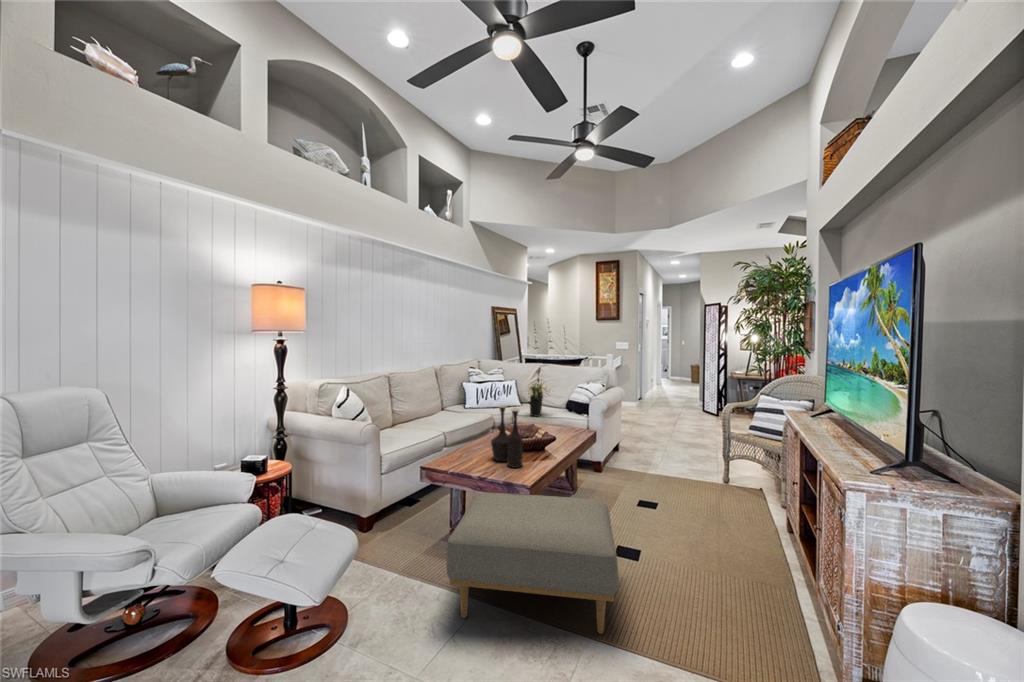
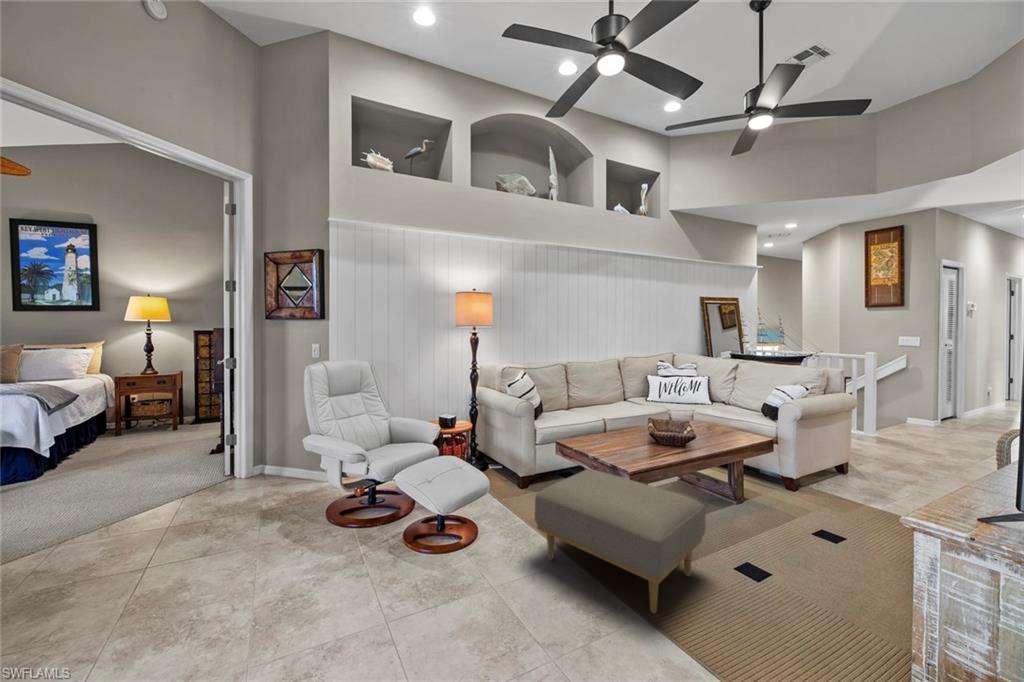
flower arrangement: present [528,382,551,416] -> none [701,378,736,417]
vase: present [491,405,523,468] -> none [618,397,643,456]

